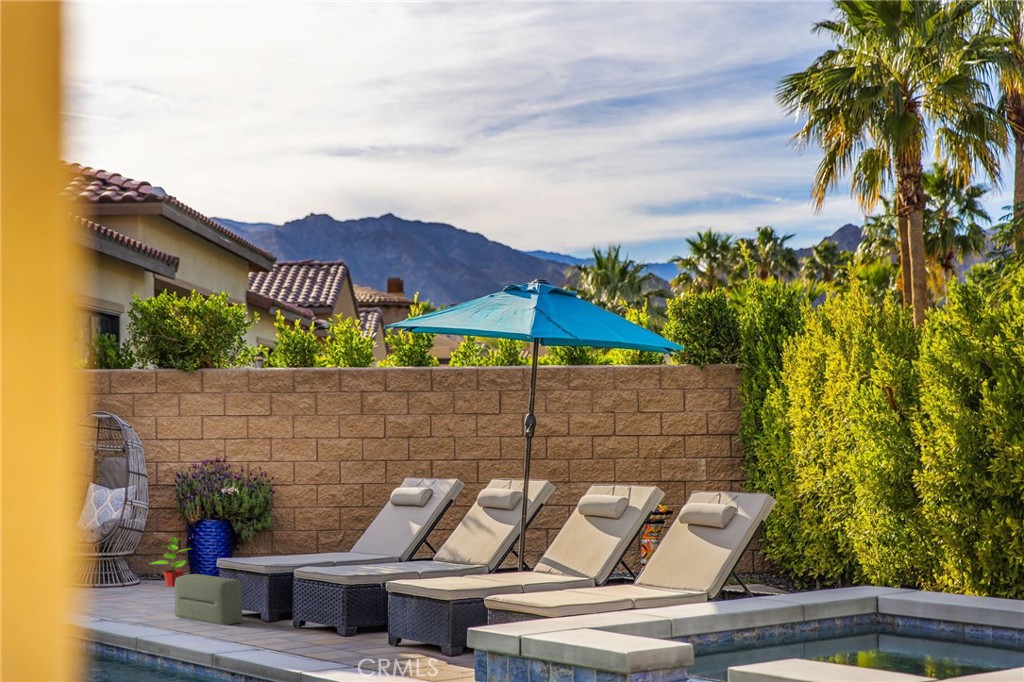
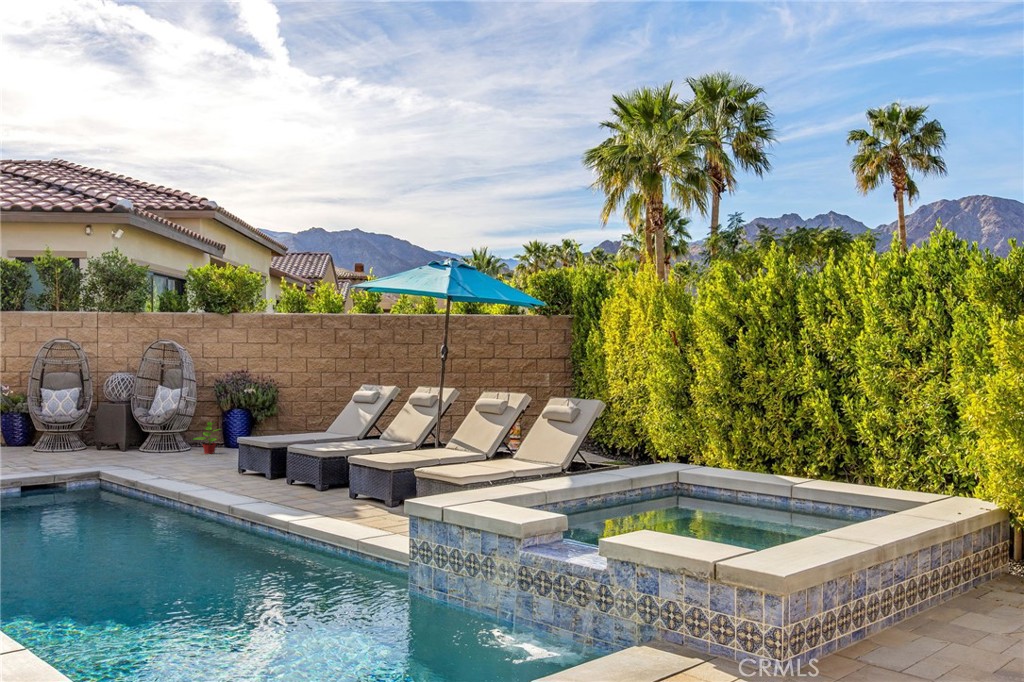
pouf: present [175,574,242,625] -> none [205,449,251,484]

